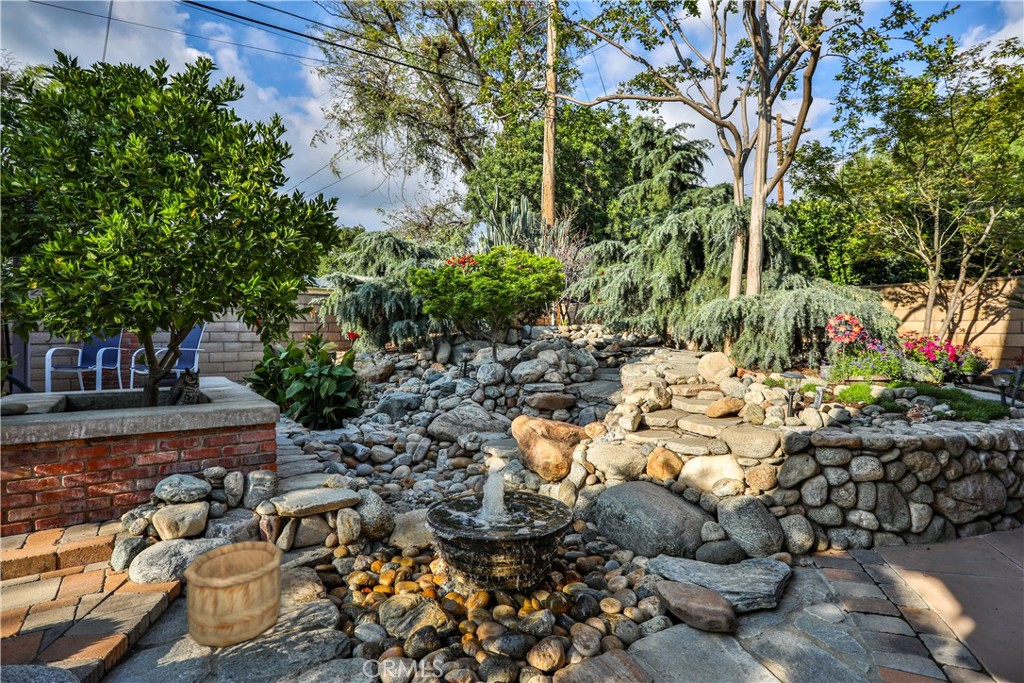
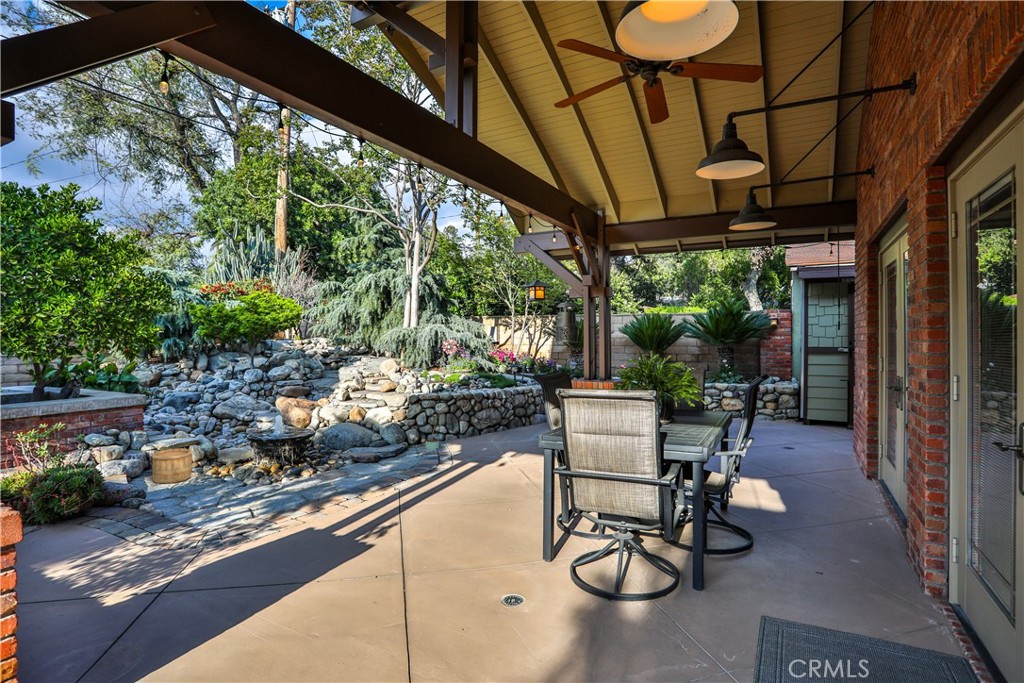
potted plant: none [838,462,927,593] -> present [421,403,446,449]

